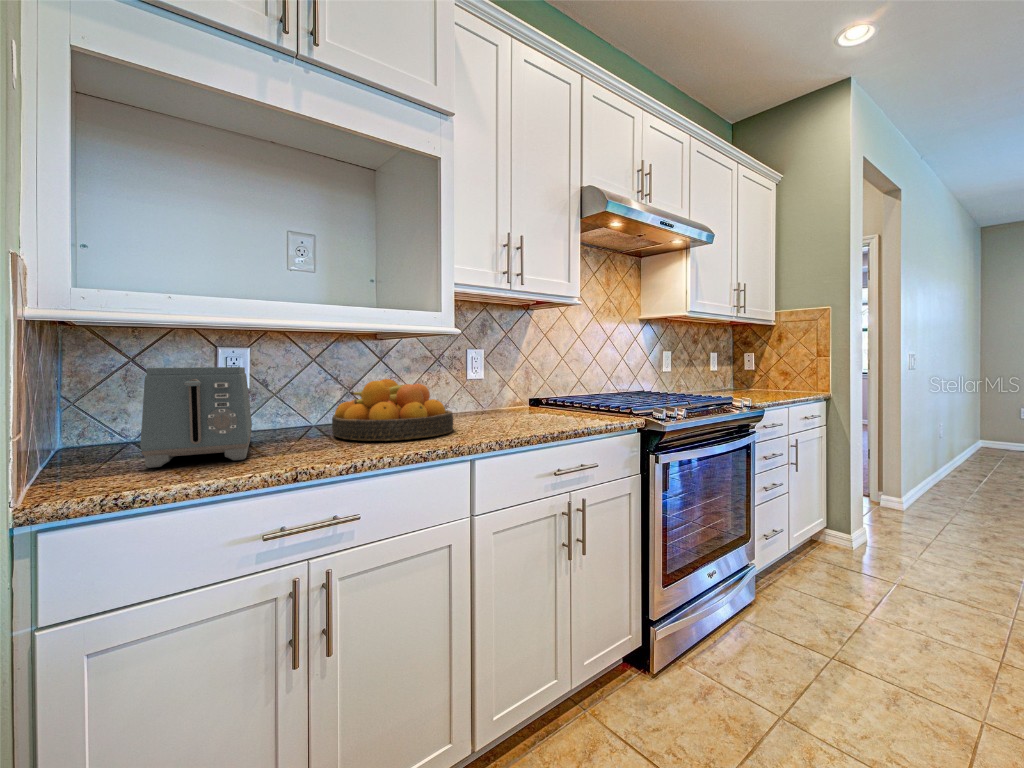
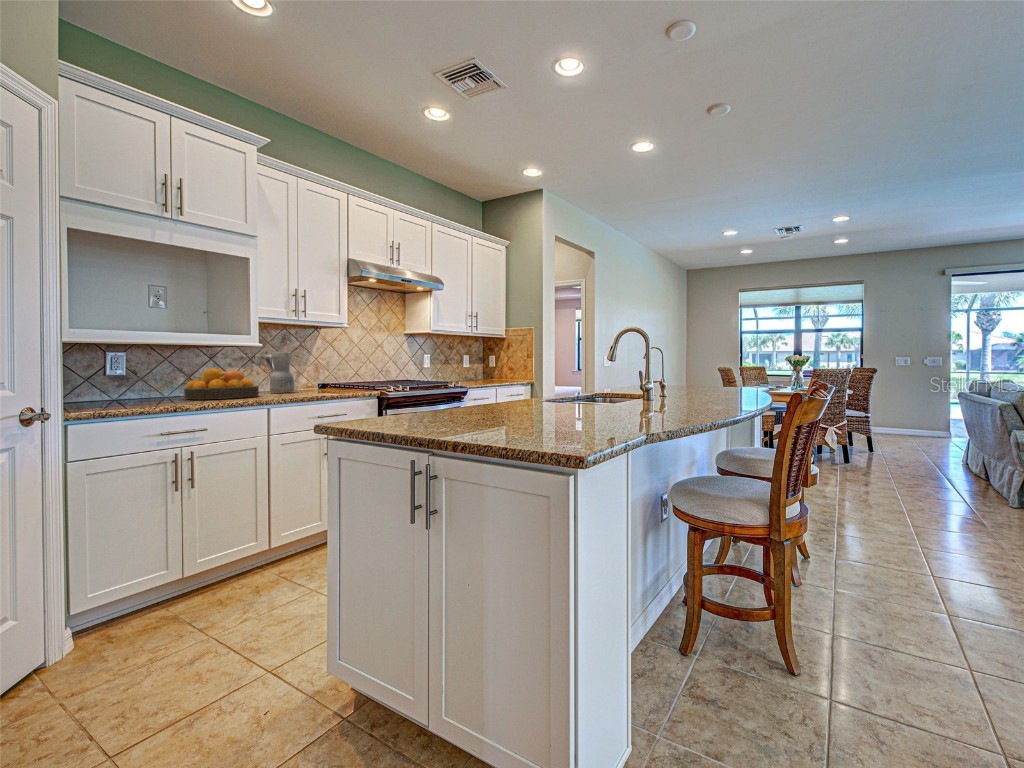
ceramic pitcher: none [460,349,504,418] -> present [265,352,294,393]
toaster: present [140,367,252,468] -> none [85,359,146,407]

